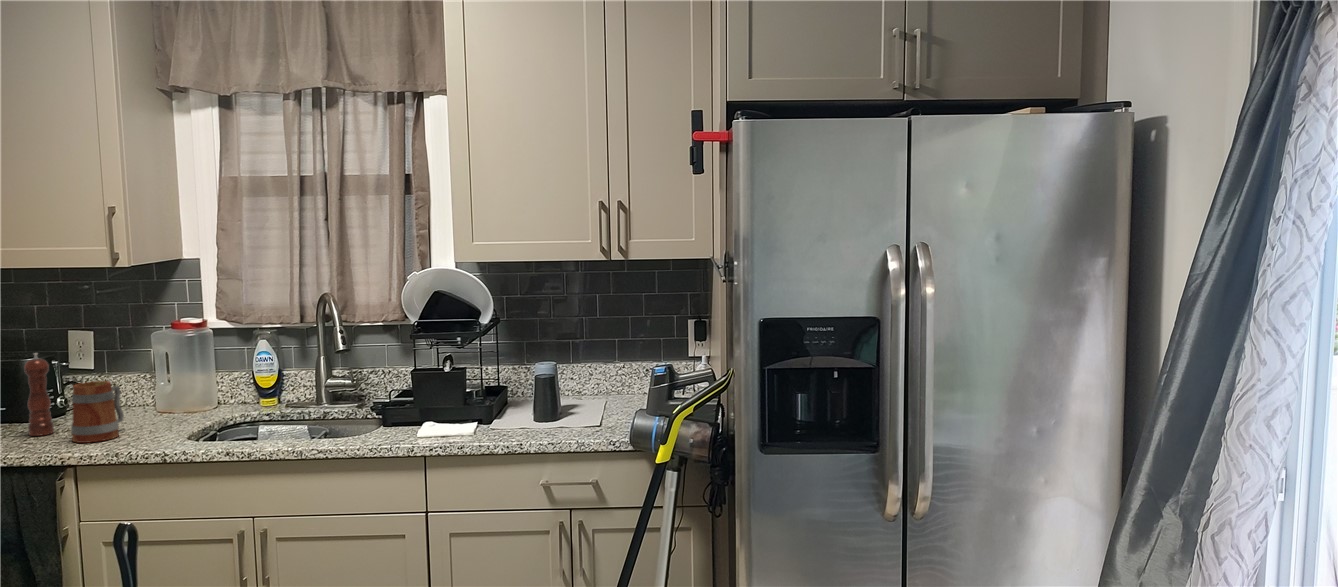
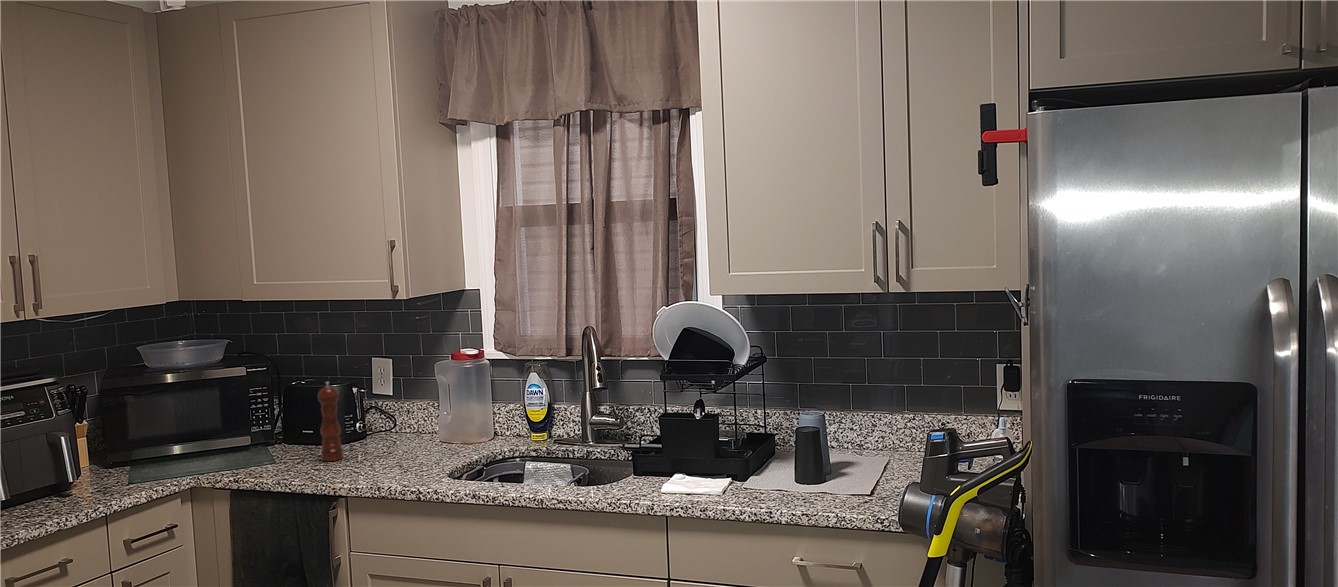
mug: present [71,381,124,443] -> none [349,412,399,472]

